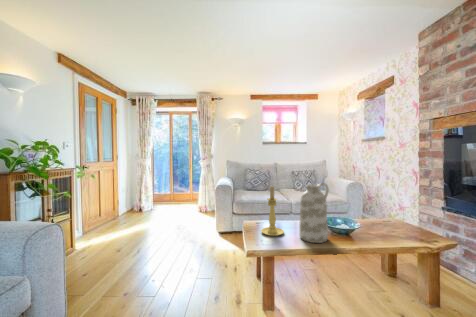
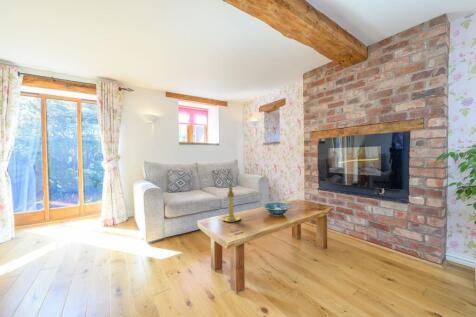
vase: present [299,183,328,243] -> none [252,177,272,221]

